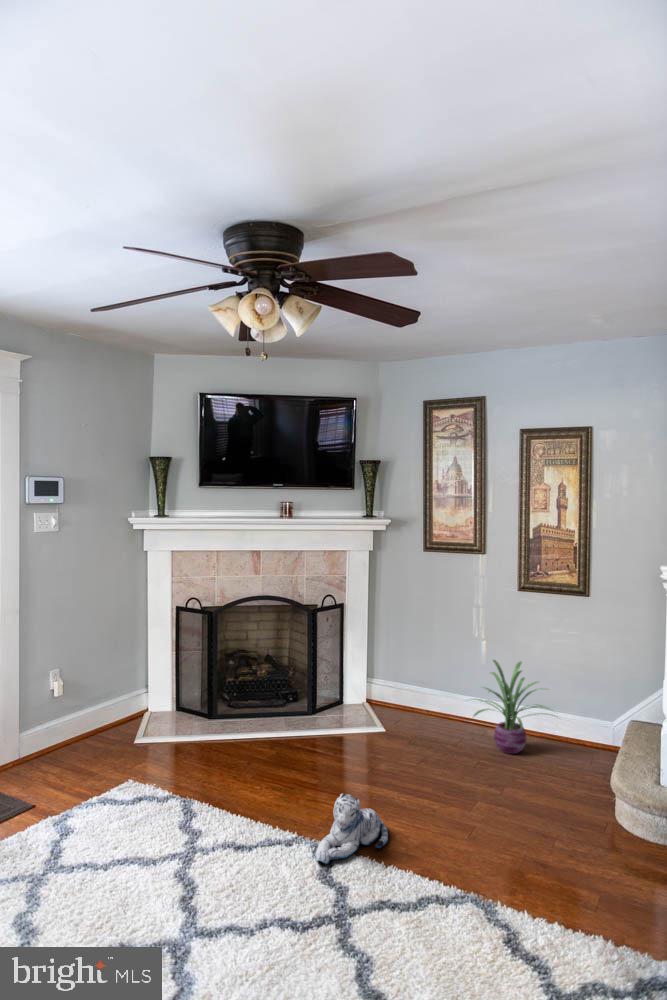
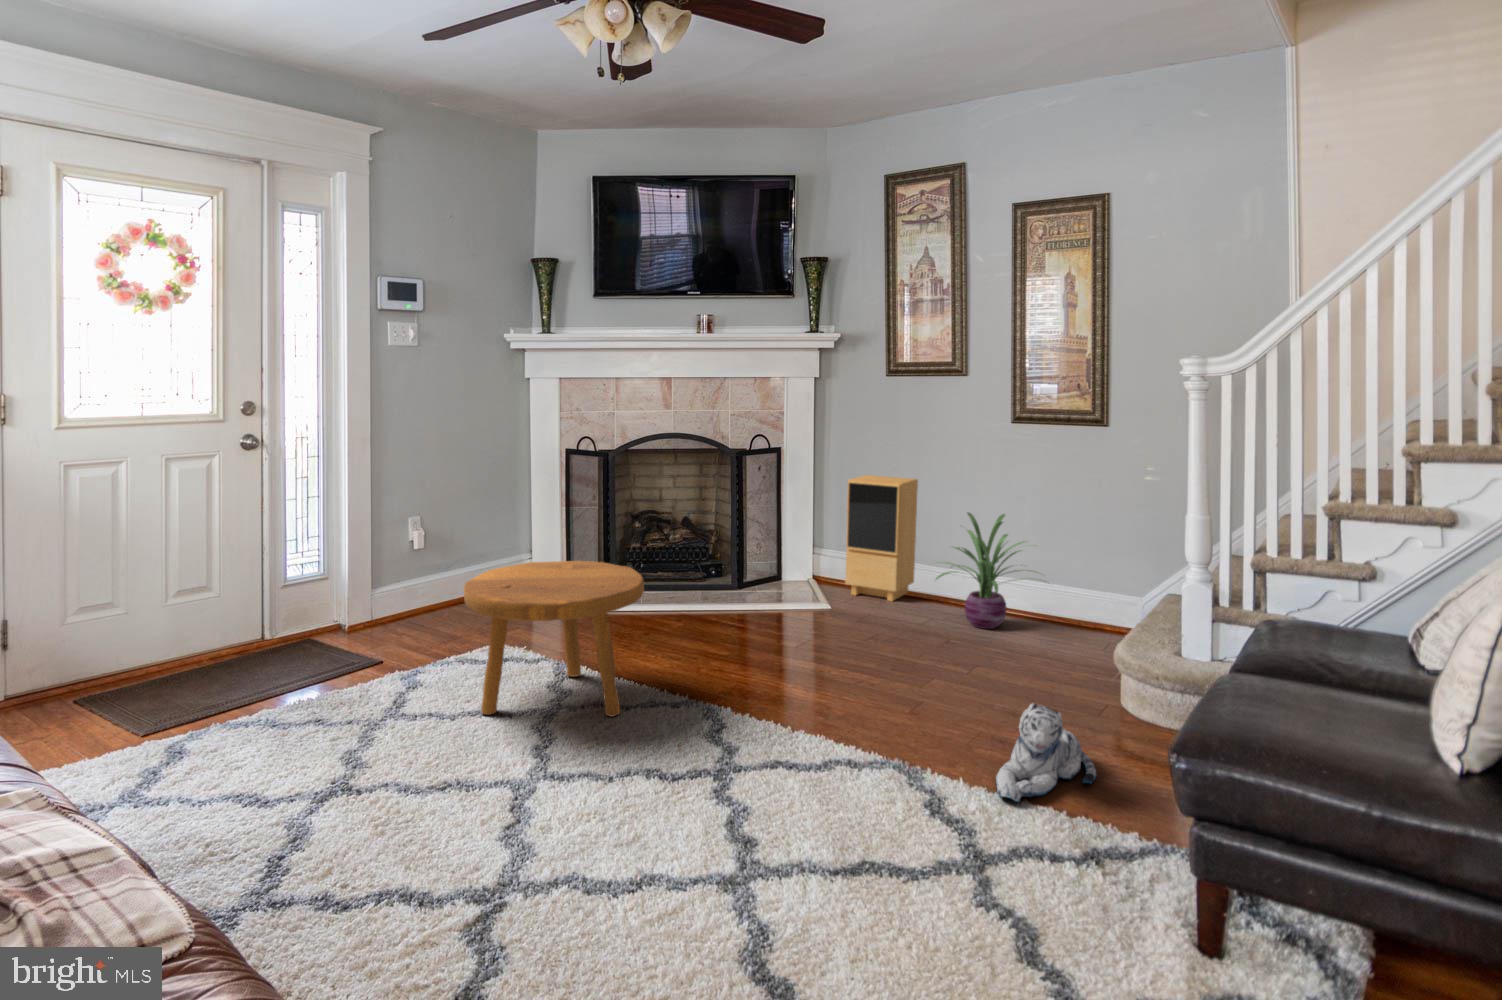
speaker: none [397,624,451,727] -> present [845,475,918,601]
footstool: none [119,719,263,862] -> present [464,561,644,717]
plush toy: present [315,794,388,864] -> present [996,704,1096,802]

